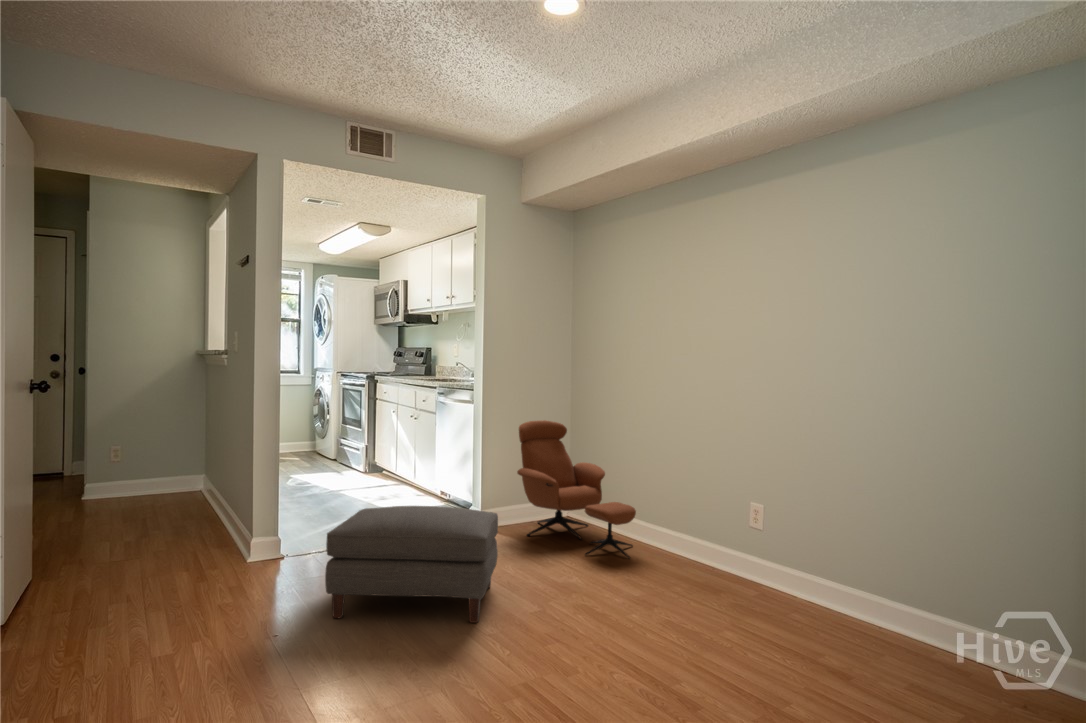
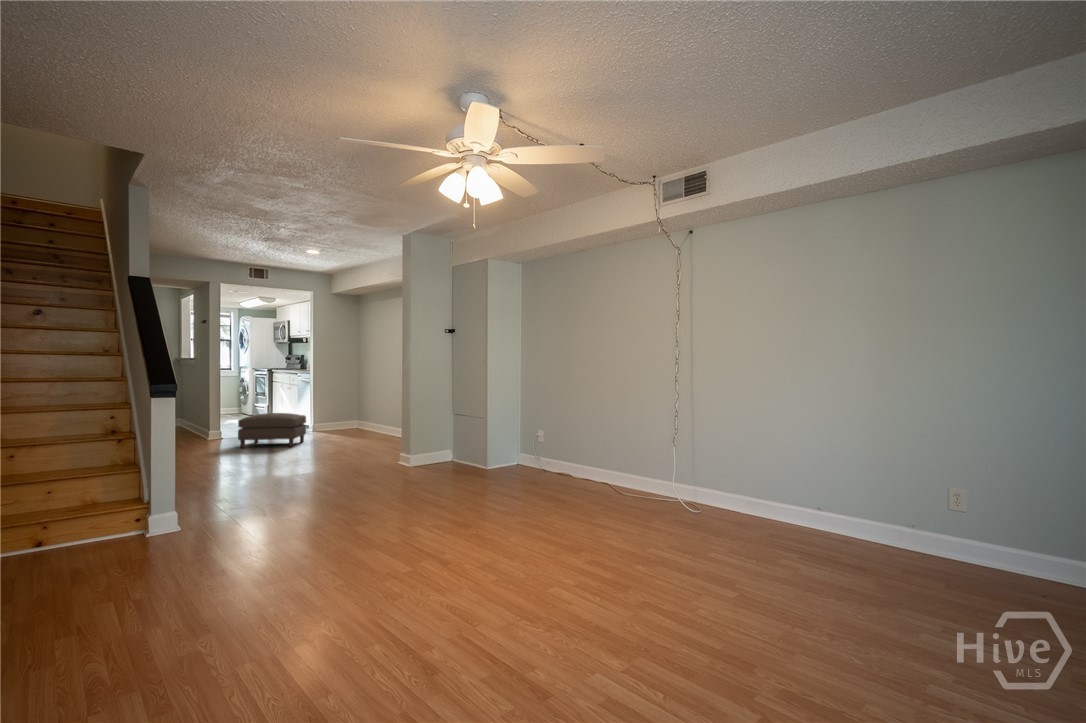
lounge chair: present [517,420,636,559] -> none [327,386,372,436]

